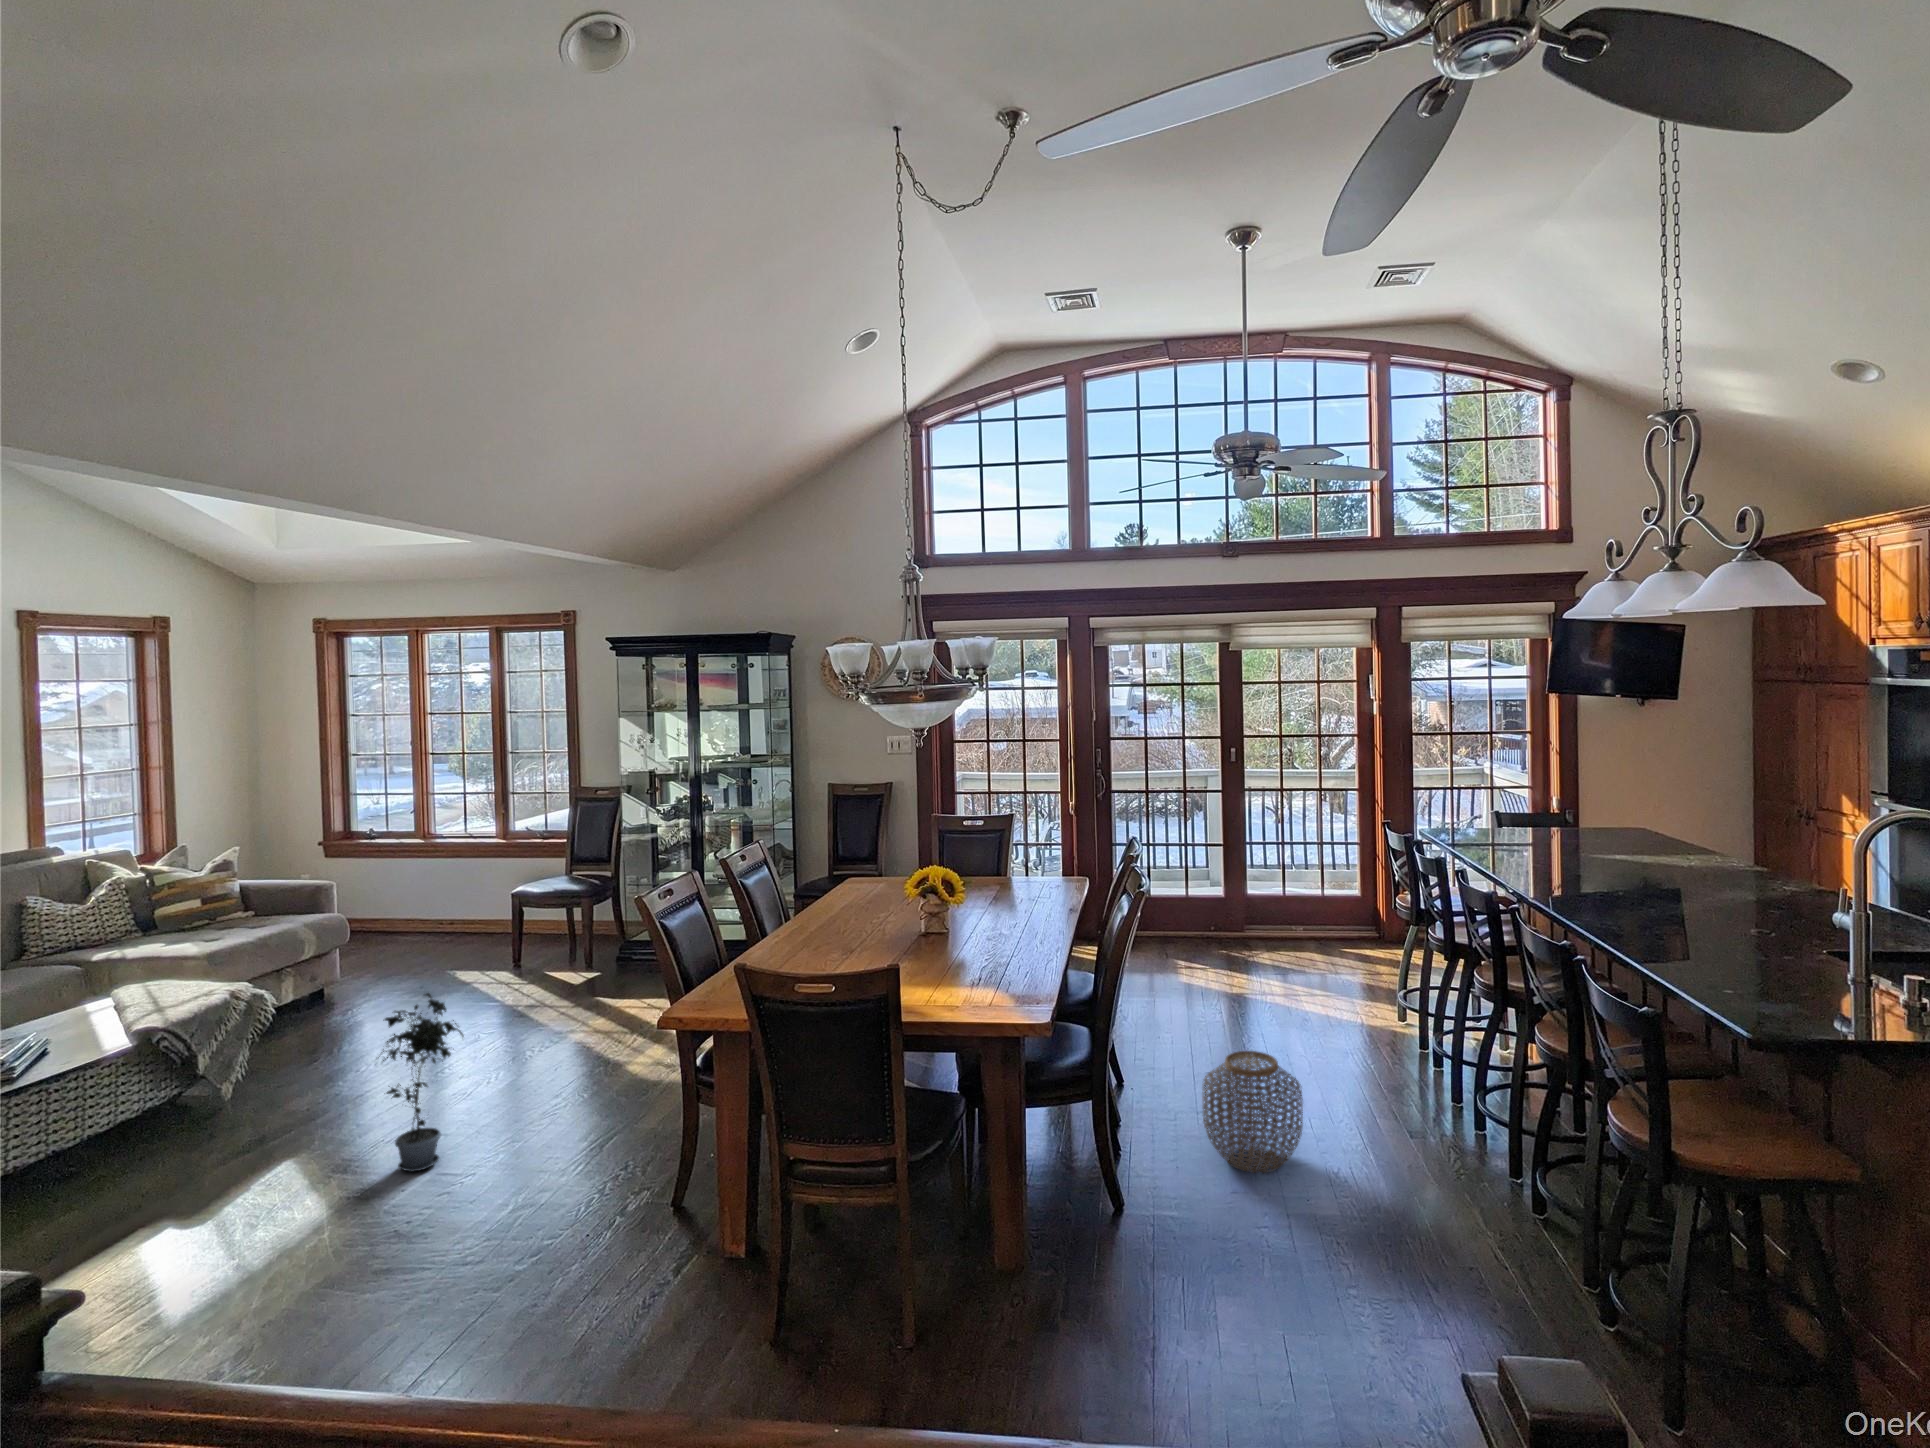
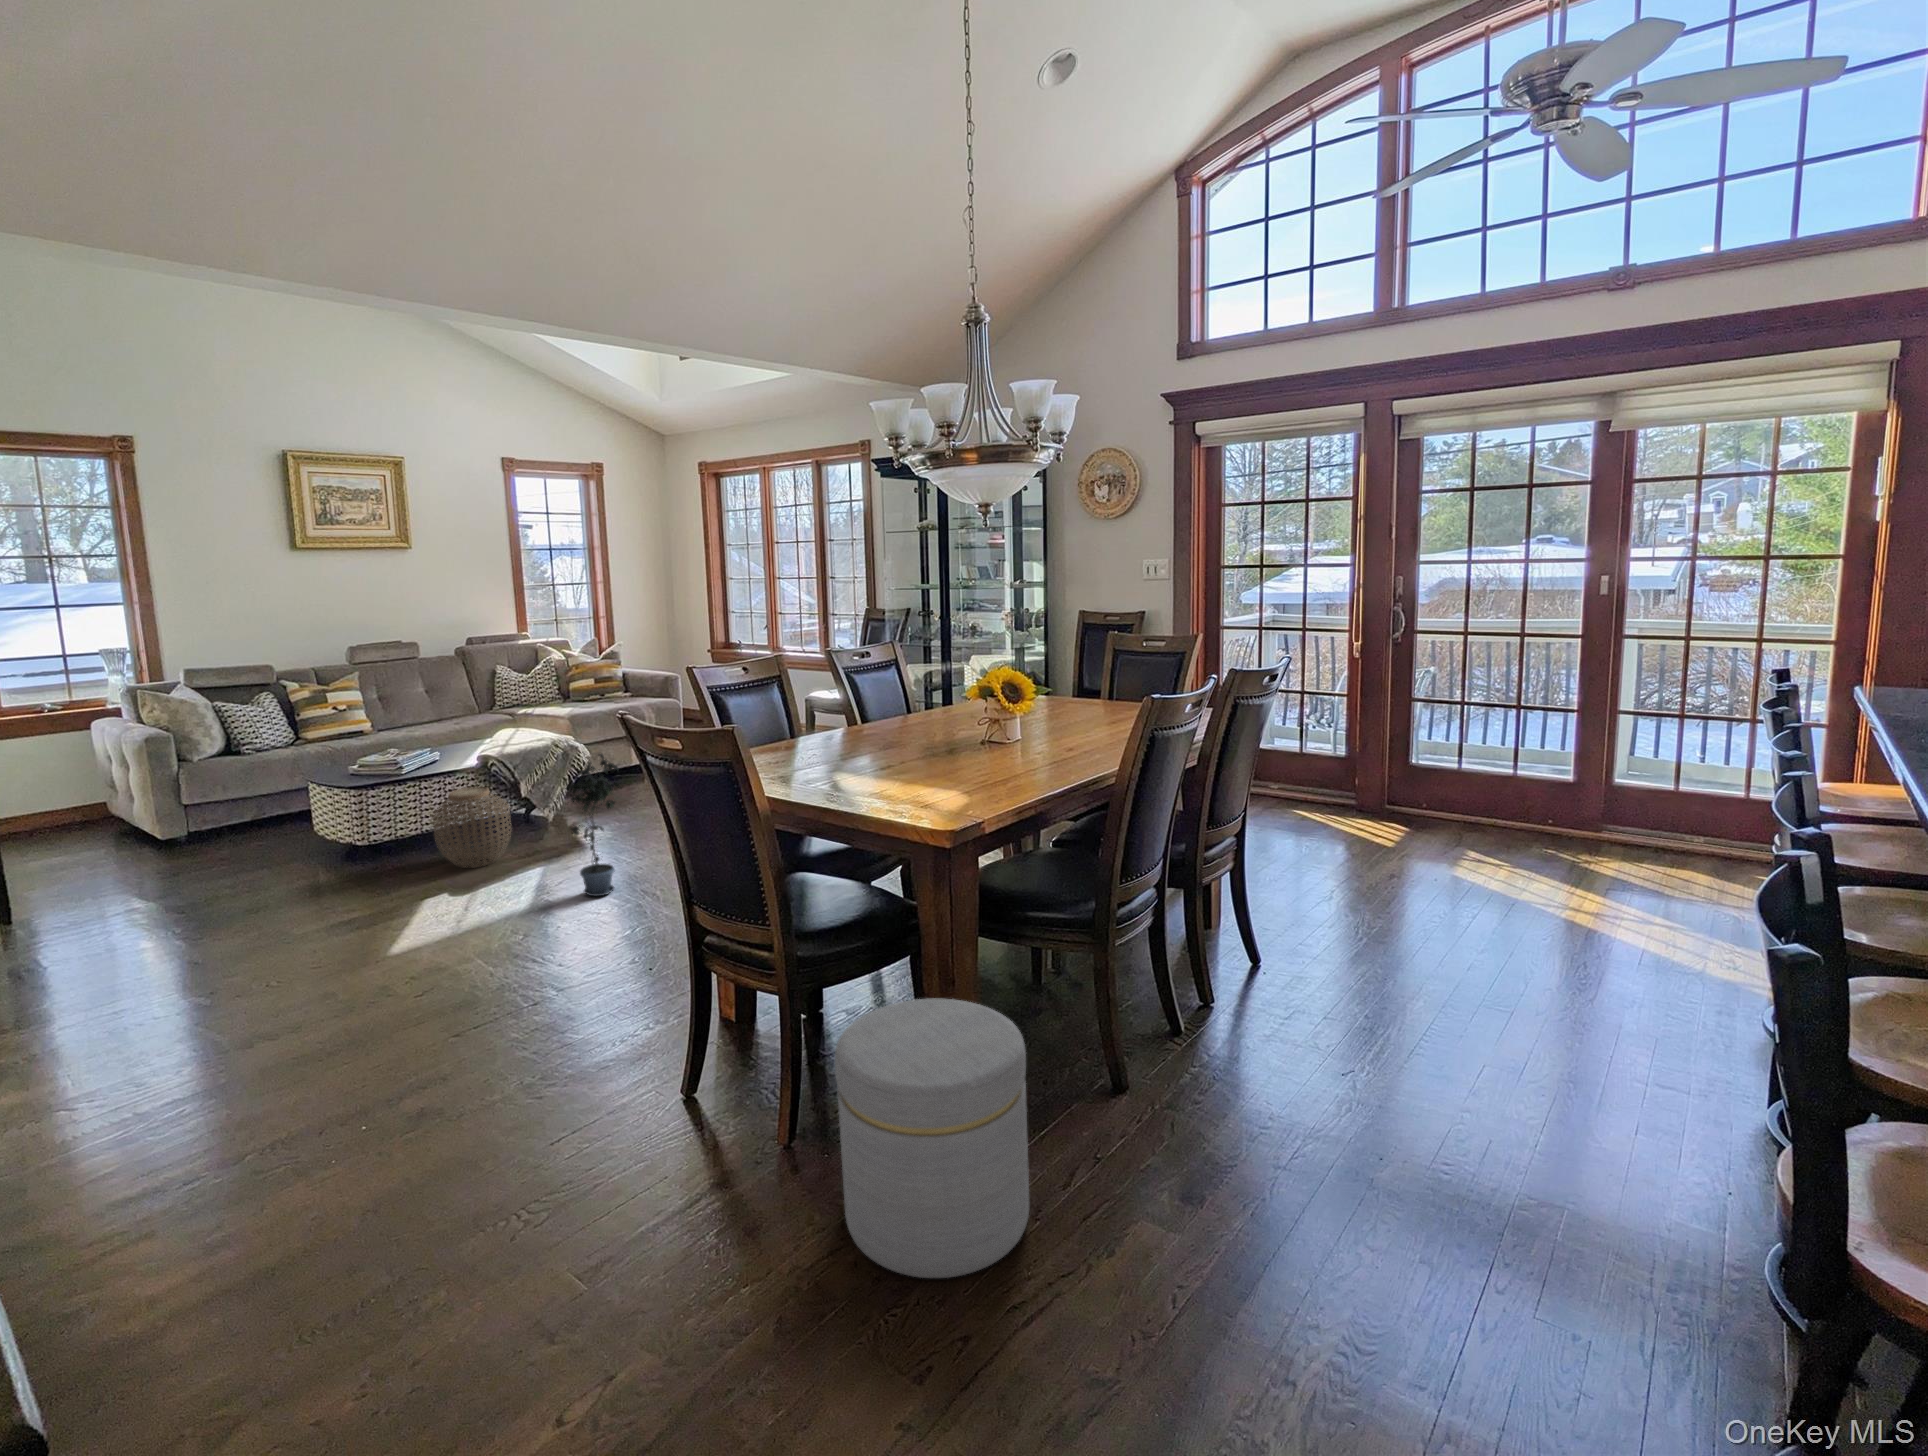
woven basket: present [1202,1051,1303,1173] -> present [432,787,511,868]
ottoman: none [1019,1135,1172,1365] -> present [835,998,1029,1278]

